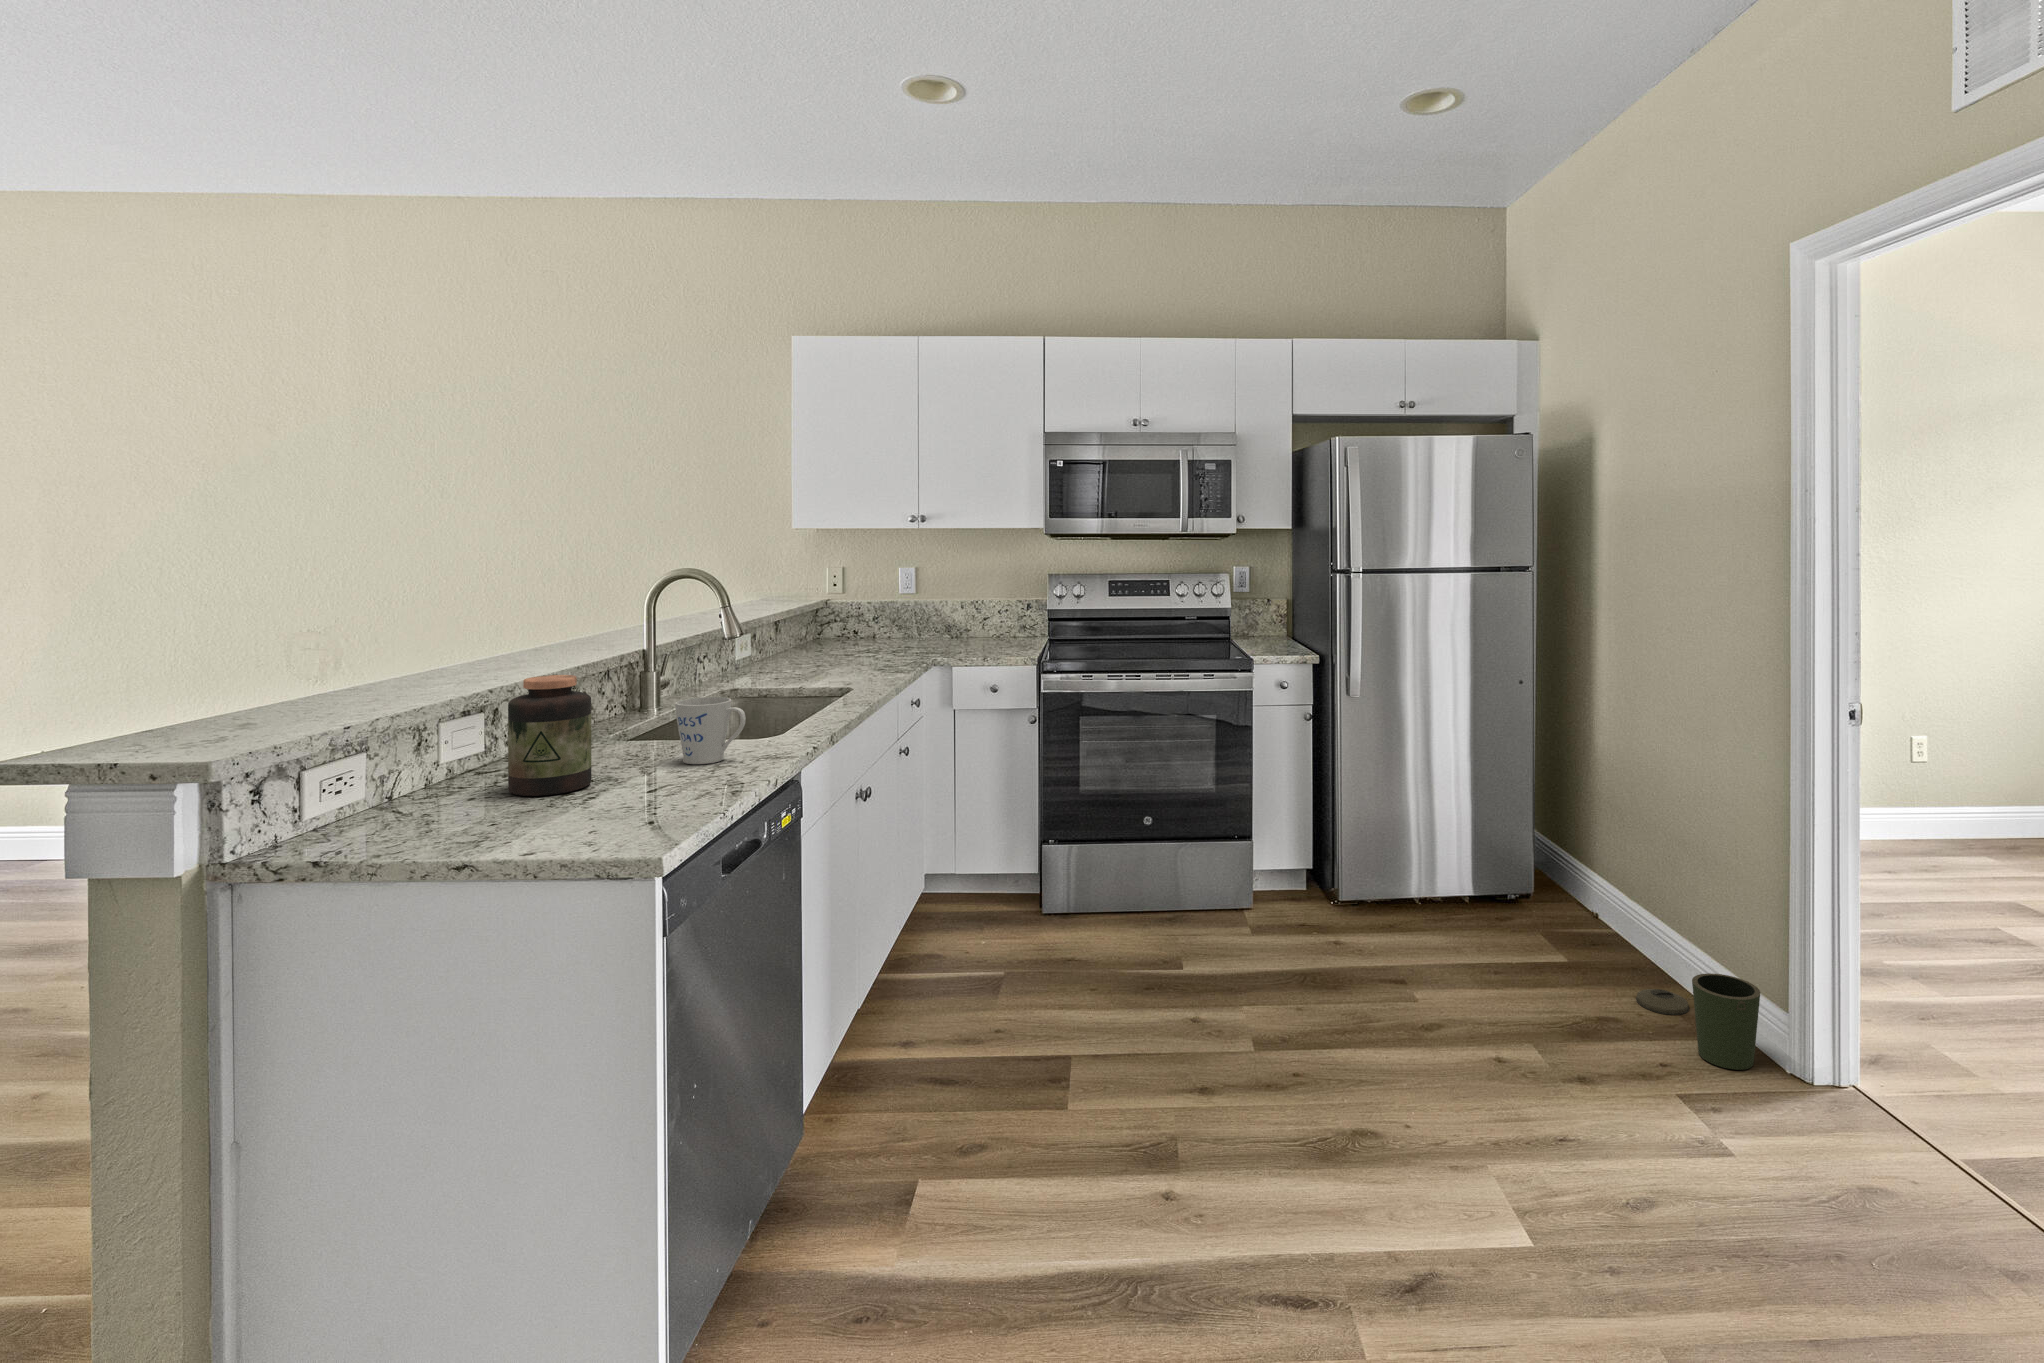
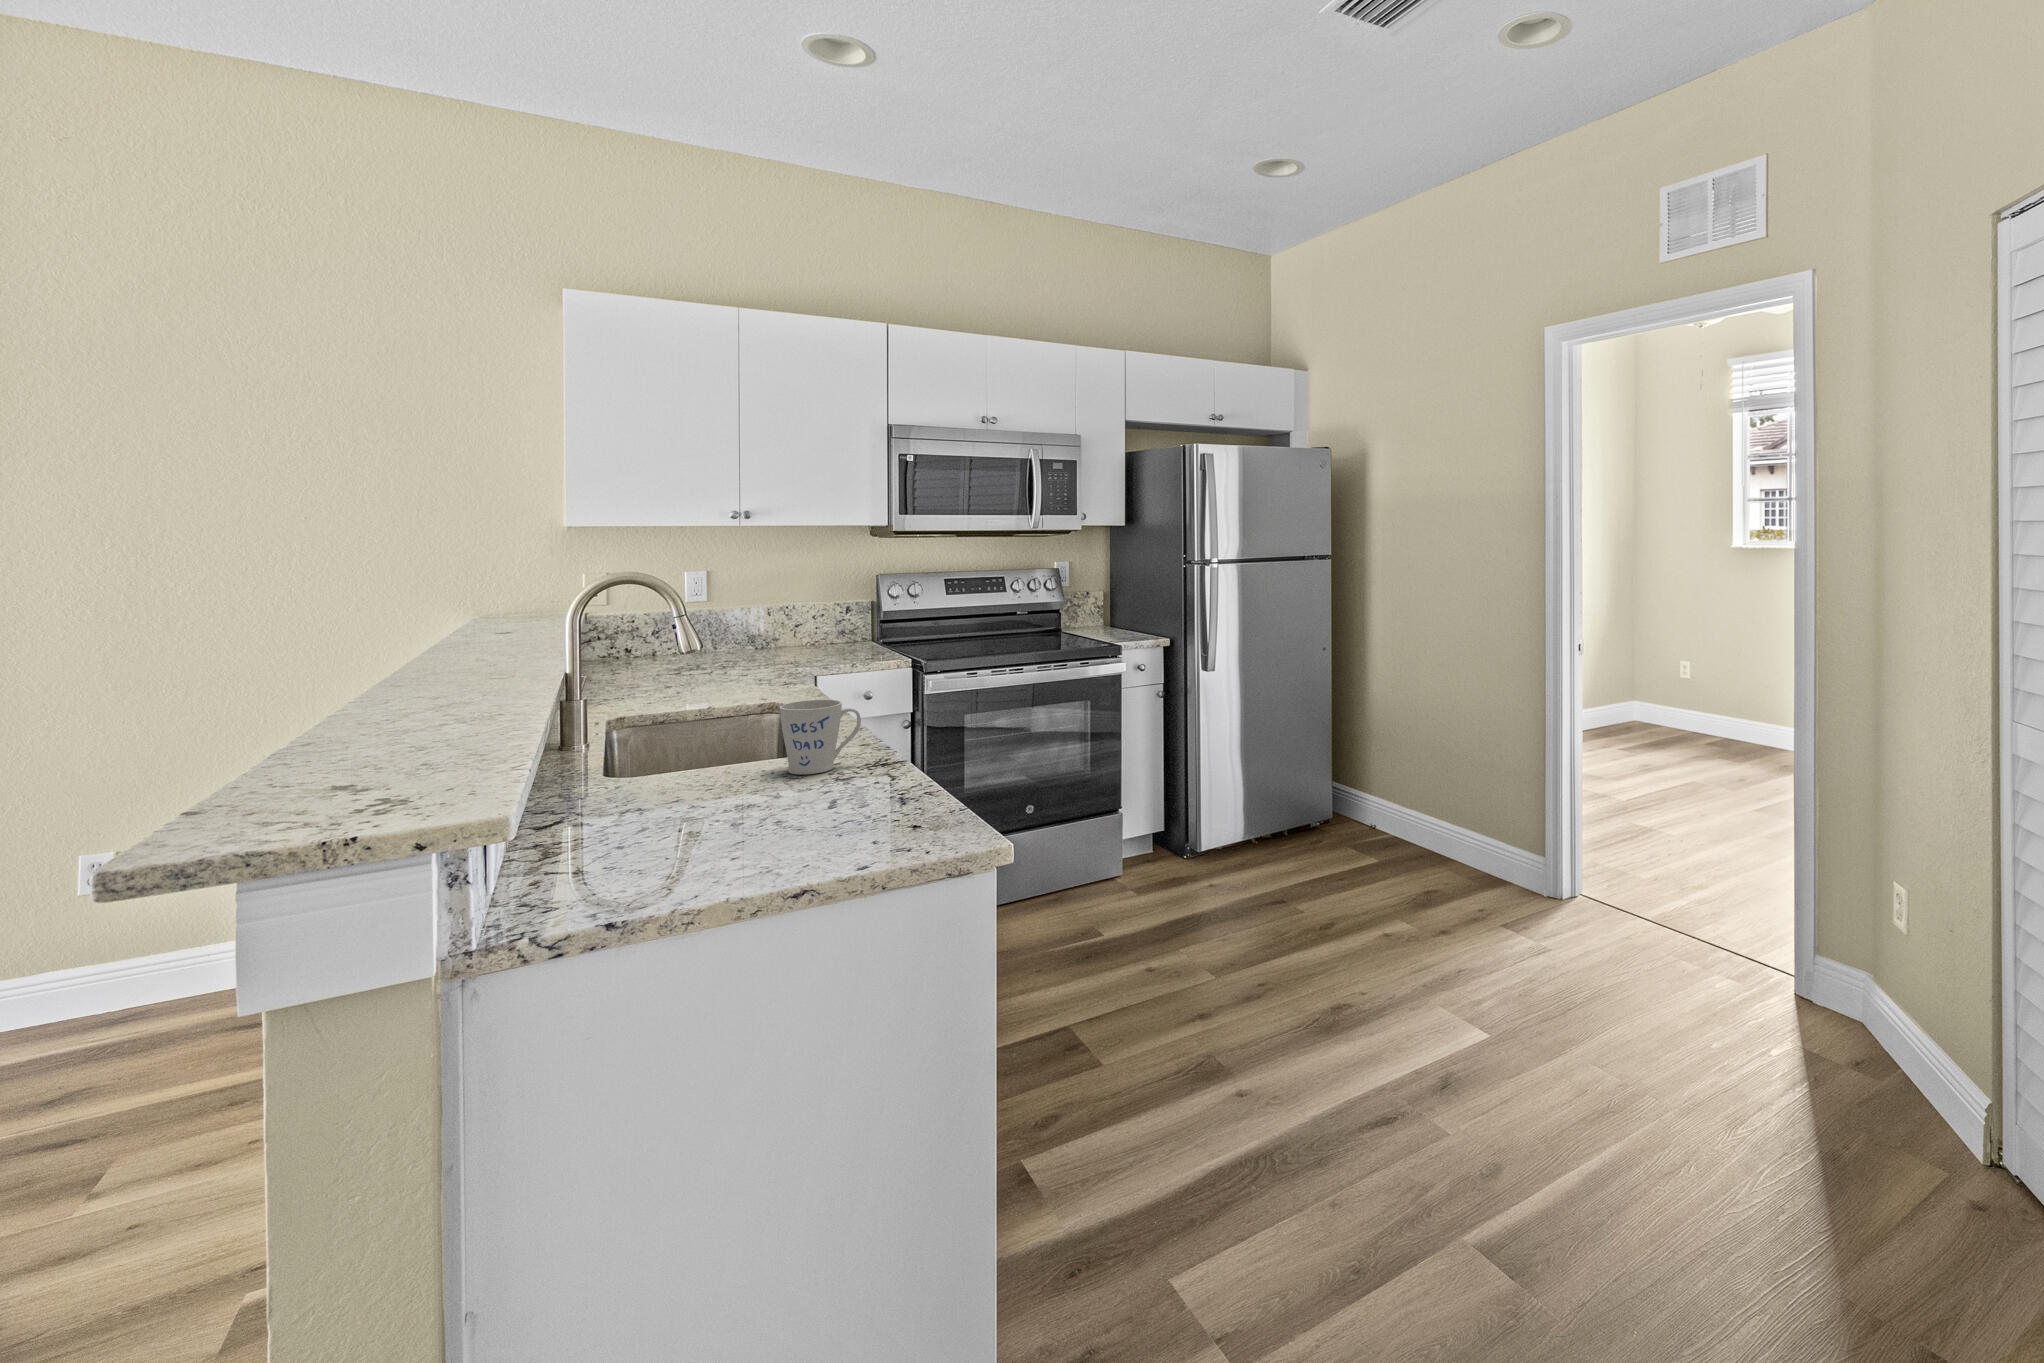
jar: present [508,675,592,796] -> none [649,682,747,827]
trash can: present [1636,973,1760,1070] -> none [1432,840,1532,904]

